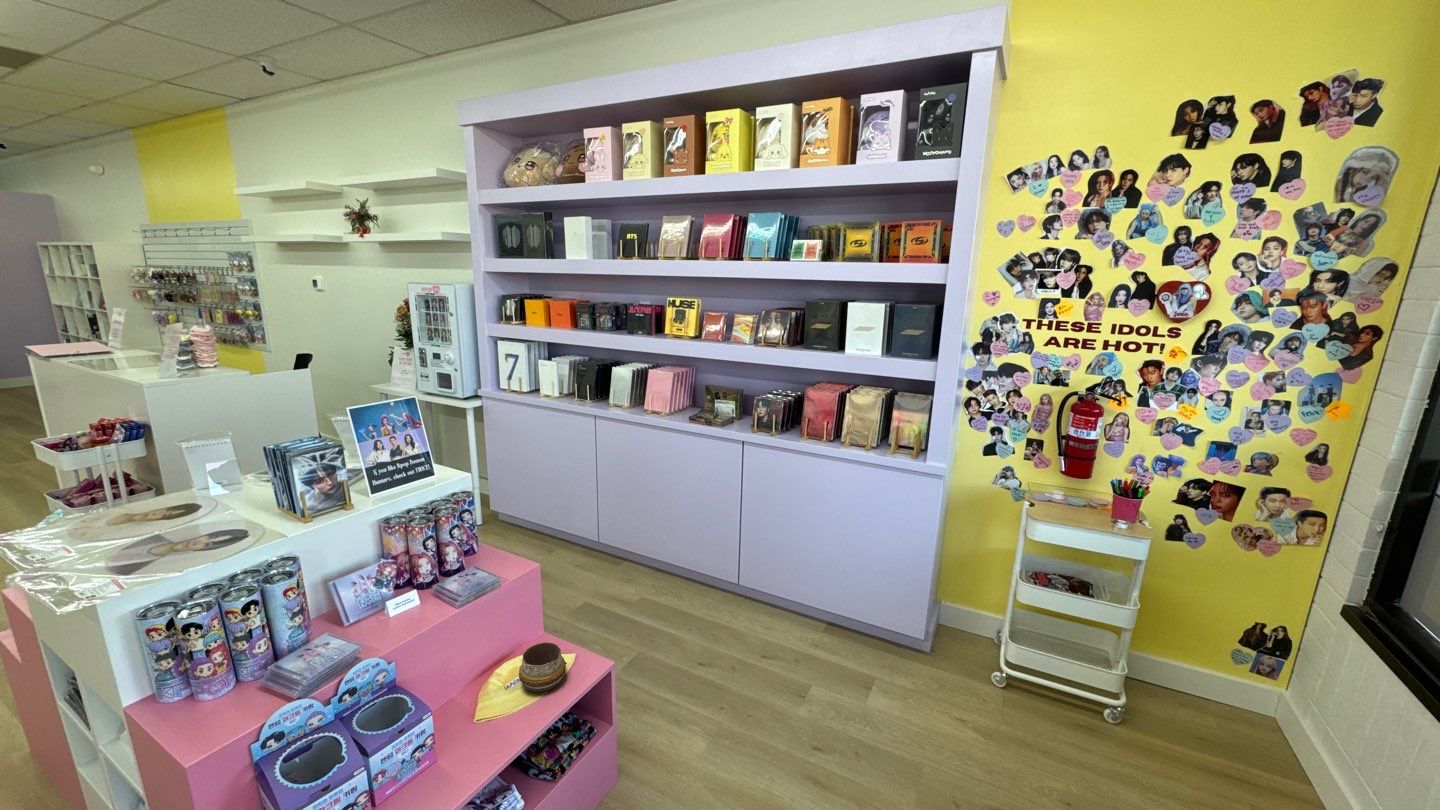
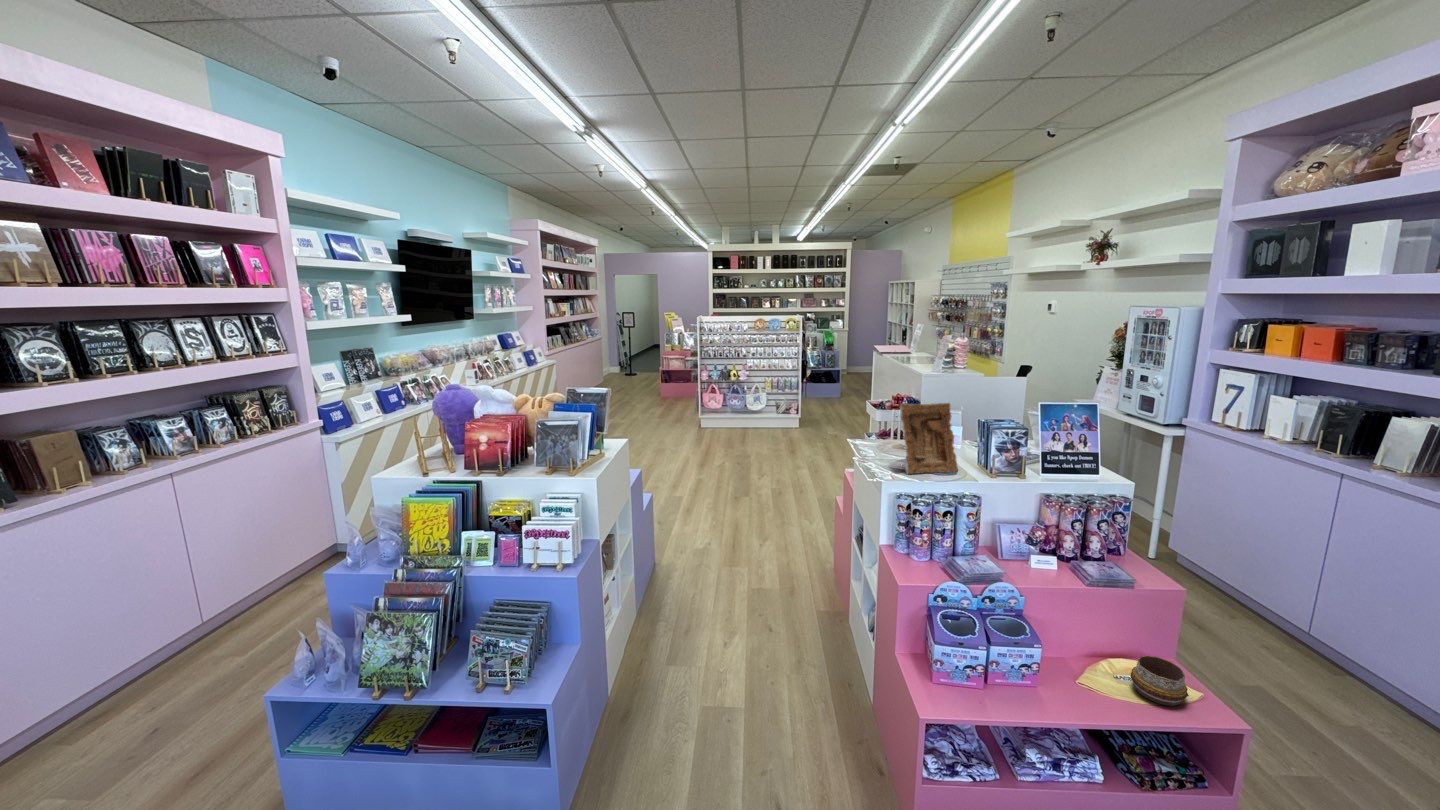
picture frame: none [99,432,250,571] -> present [900,403,958,474]

